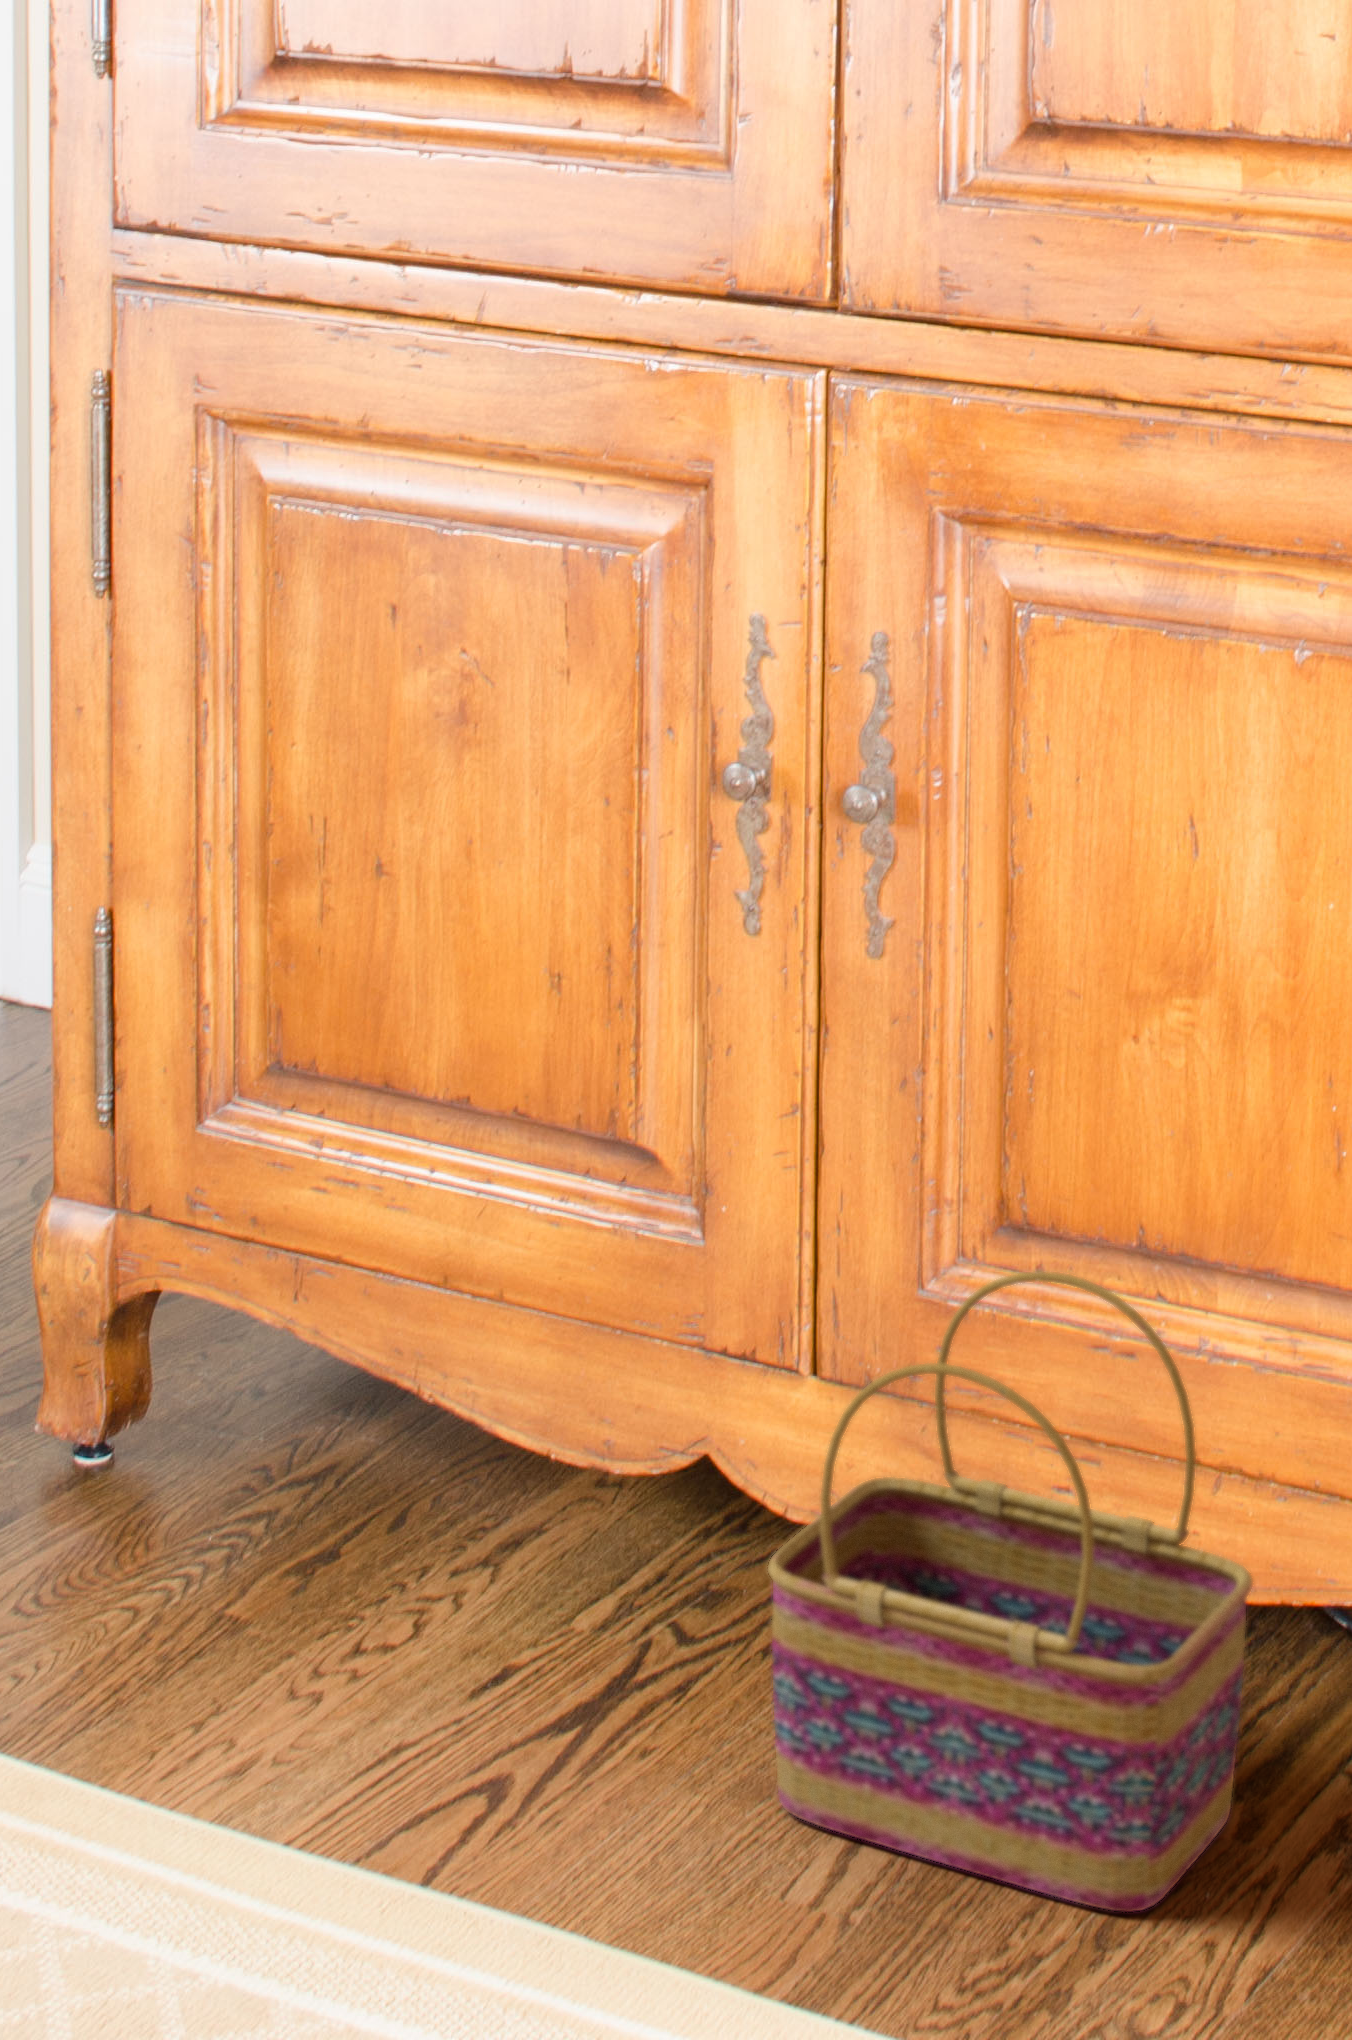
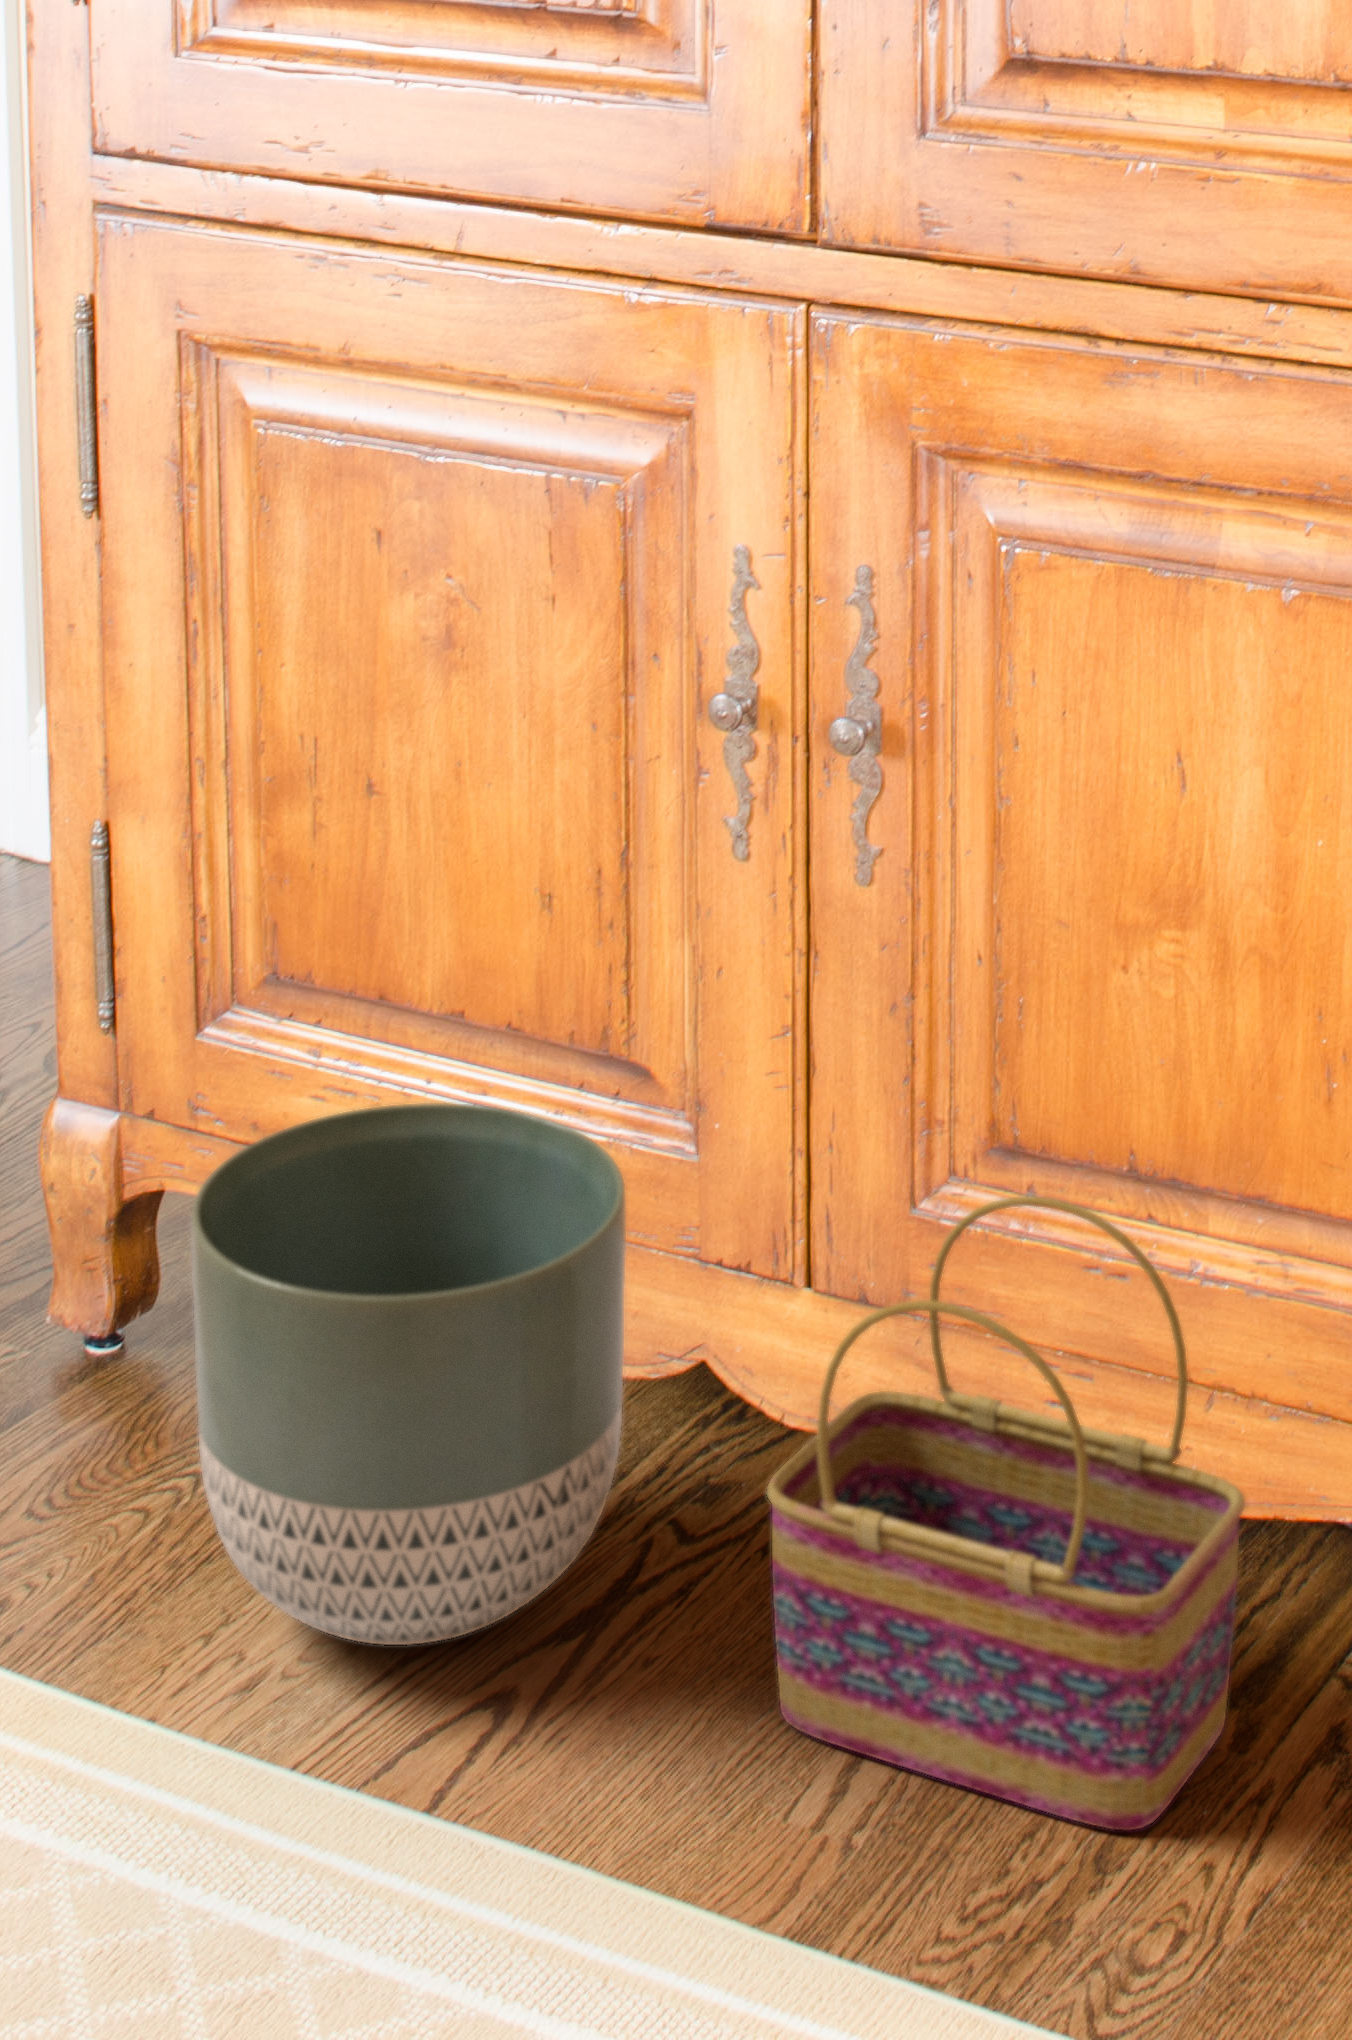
planter: none [190,1188,628,1732] -> present [191,1103,626,1645]

